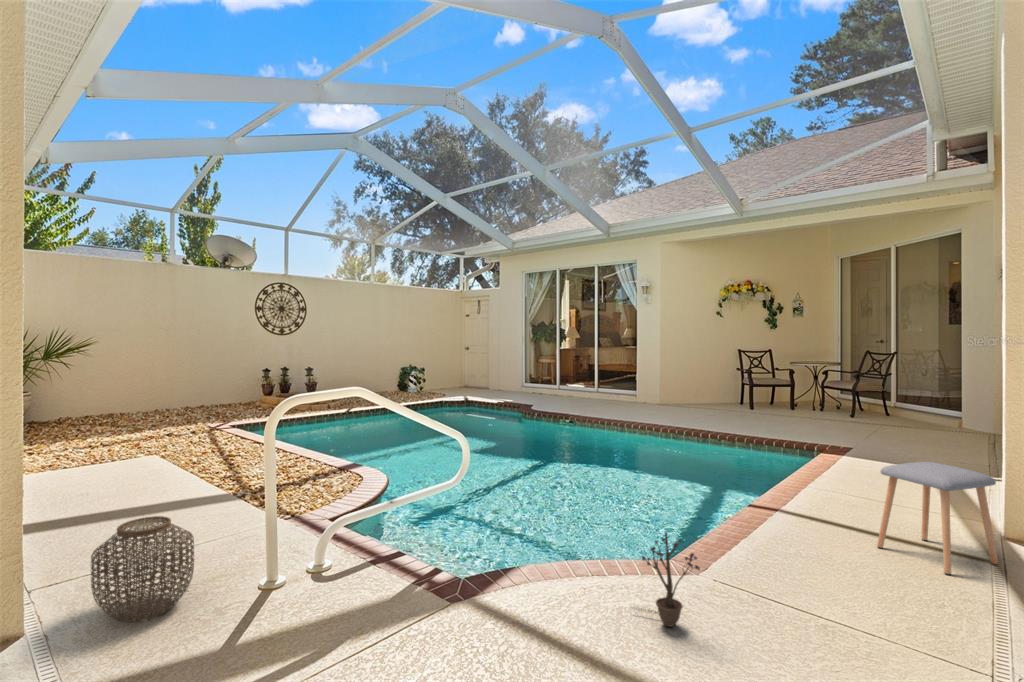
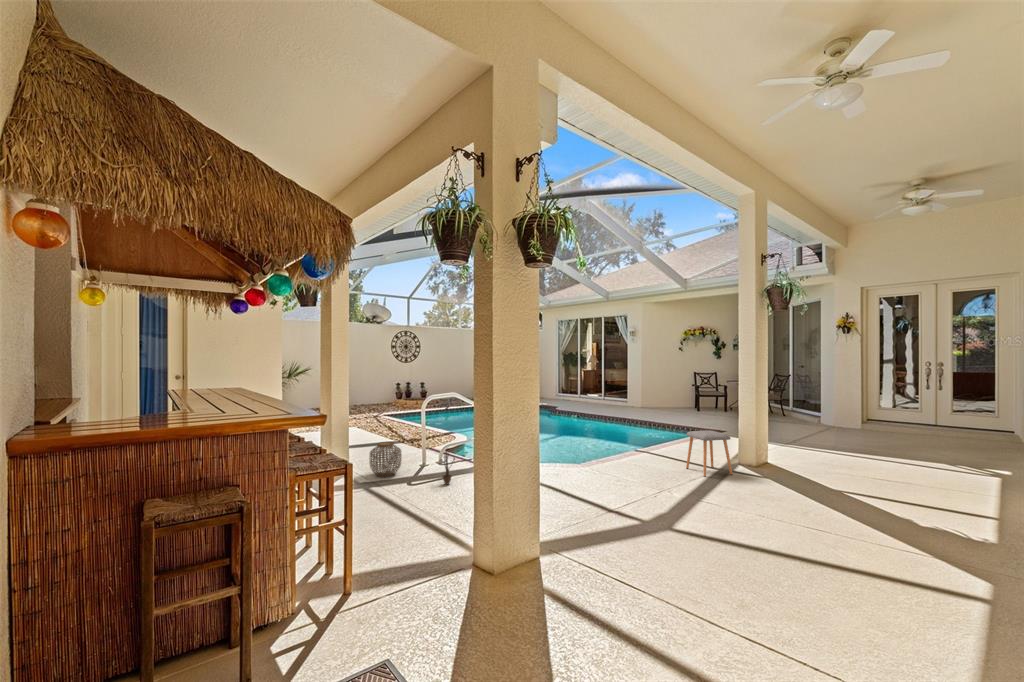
decorative plant: present [634,532,700,627] -> present [441,451,455,484]

